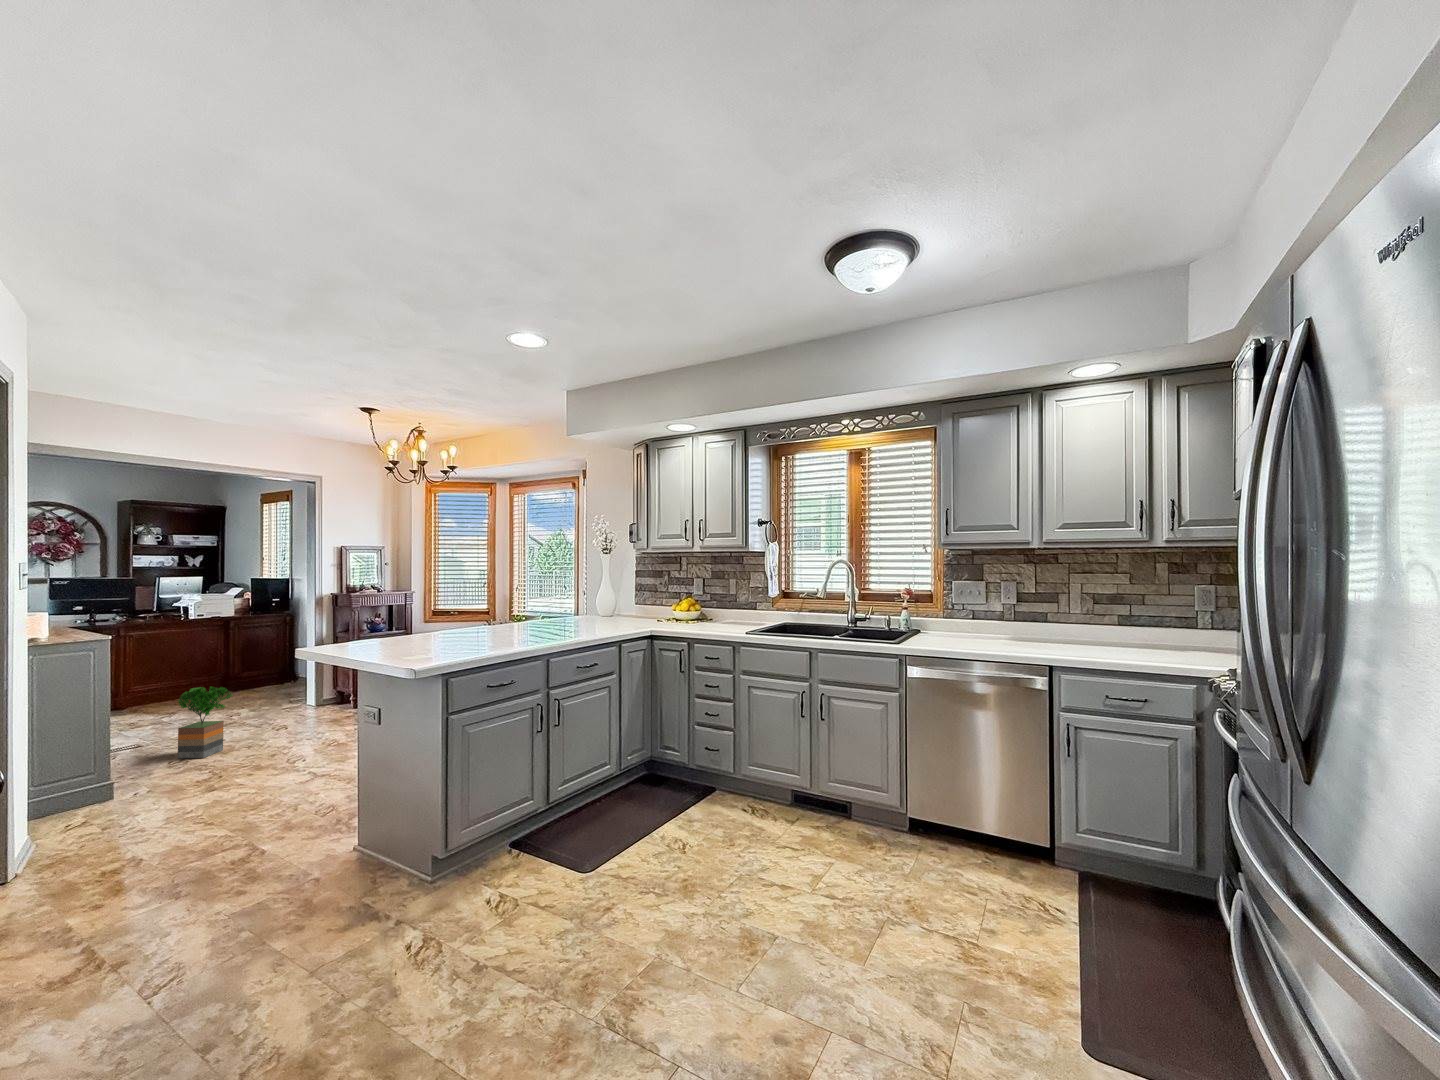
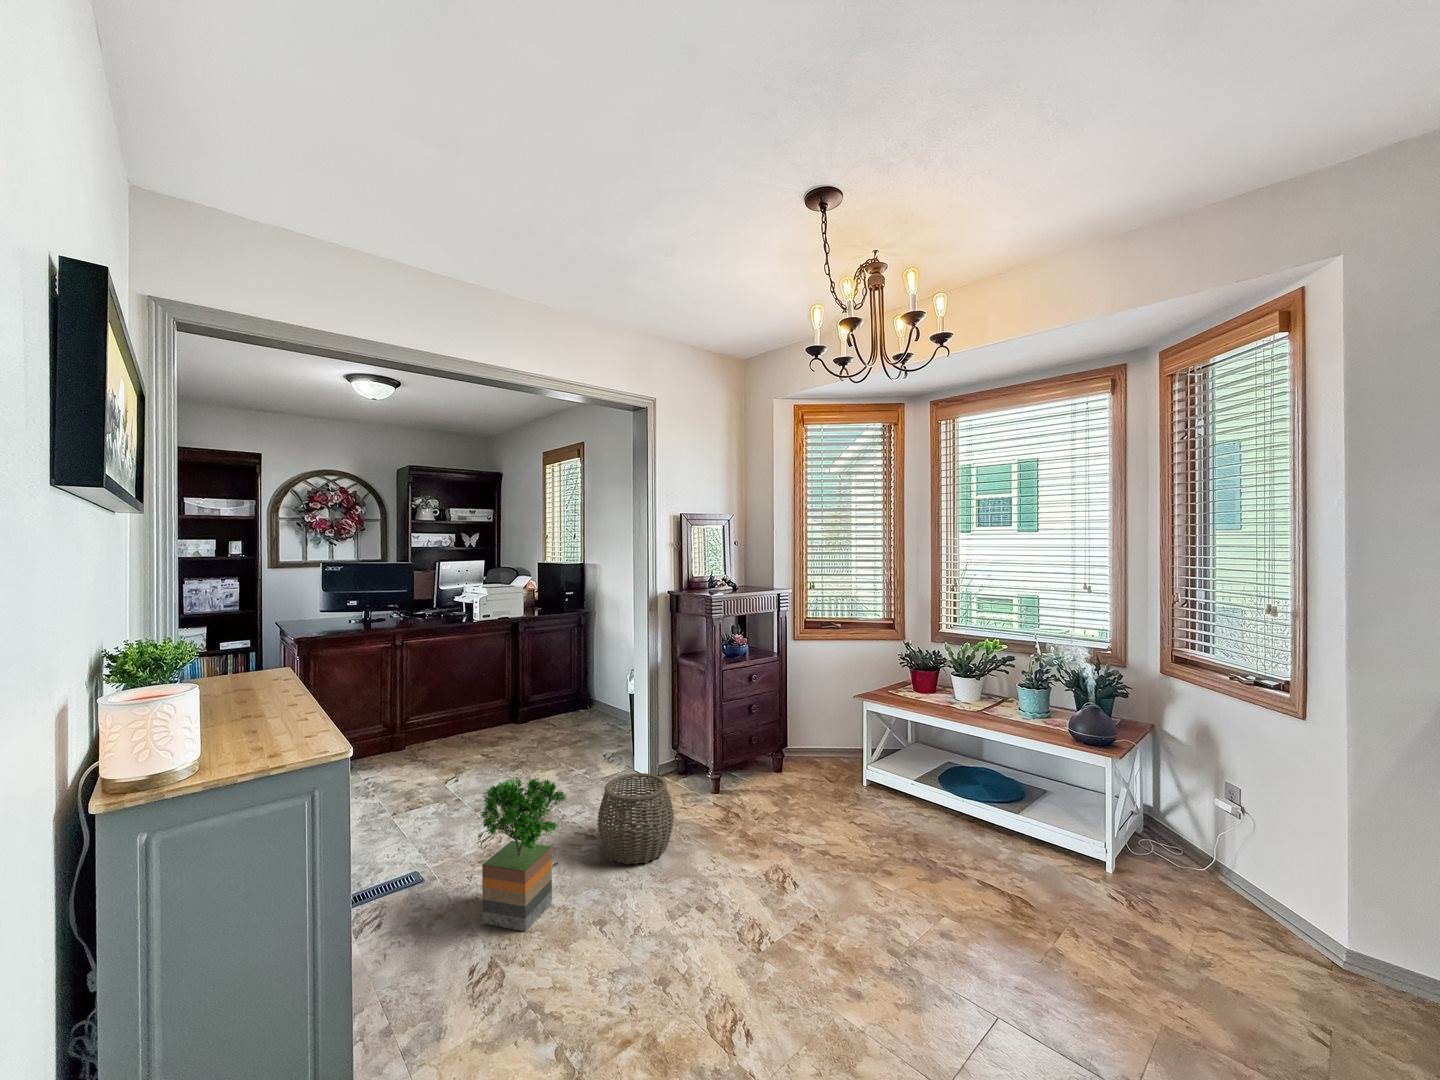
woven basket: none [260,692,312,736] -> present [597,773,674,865]

